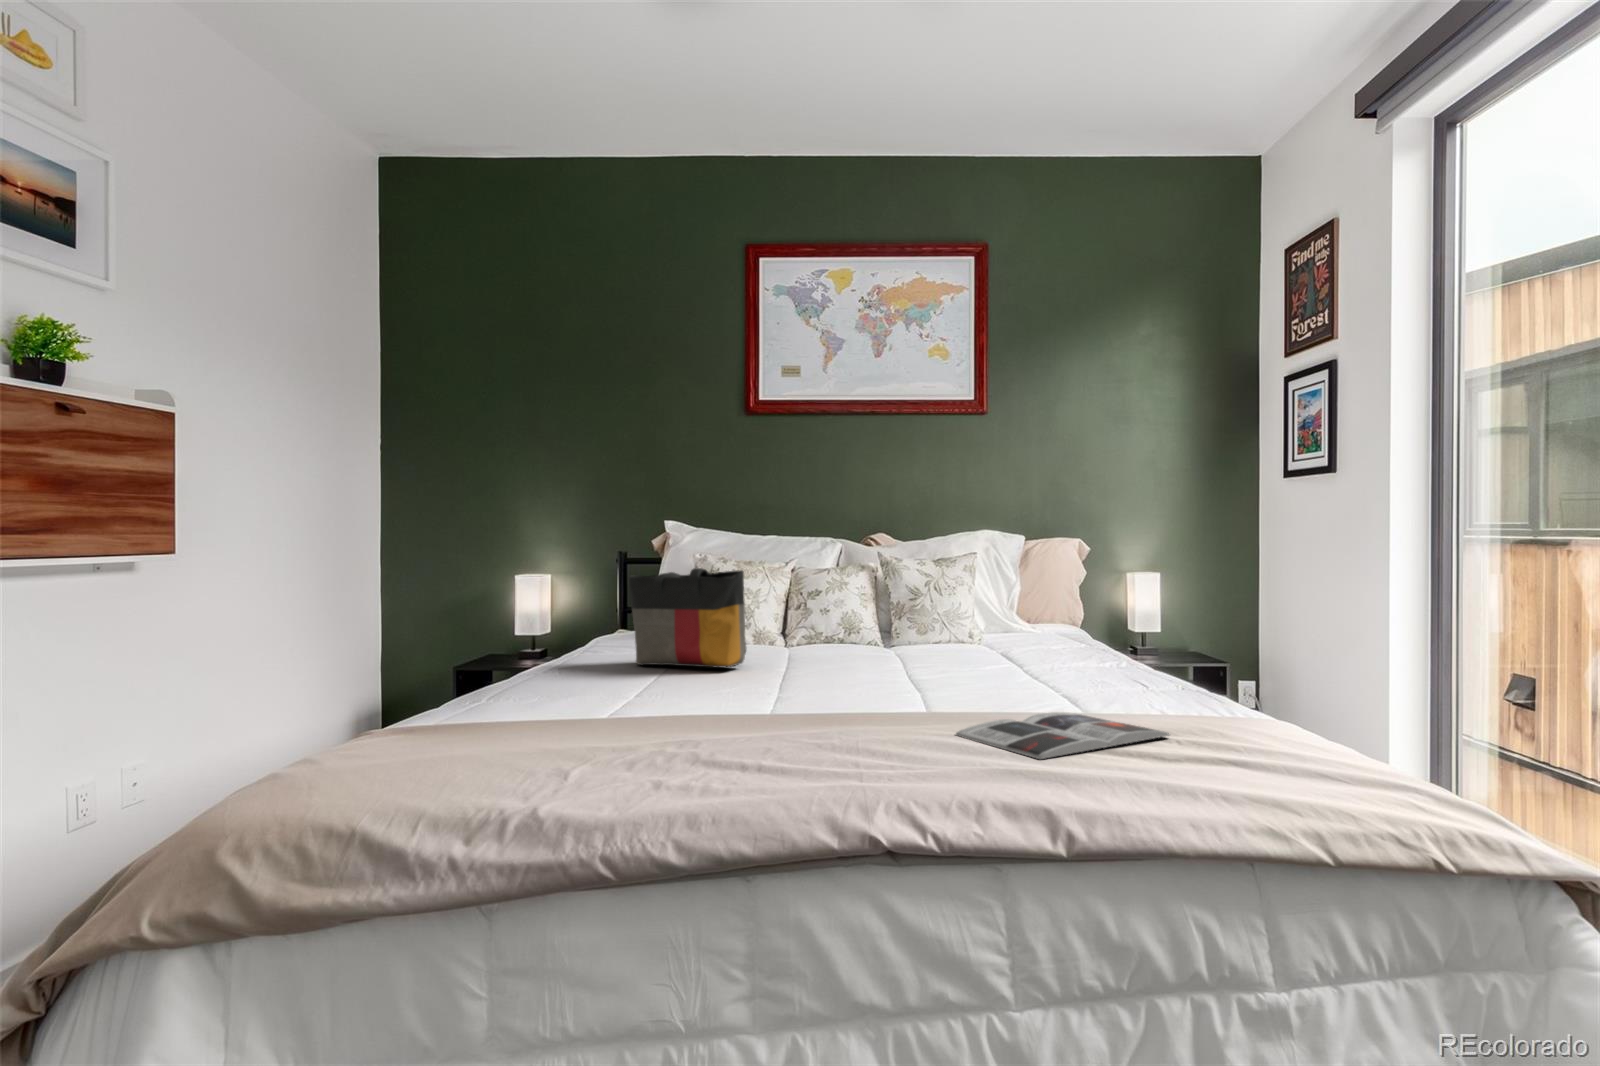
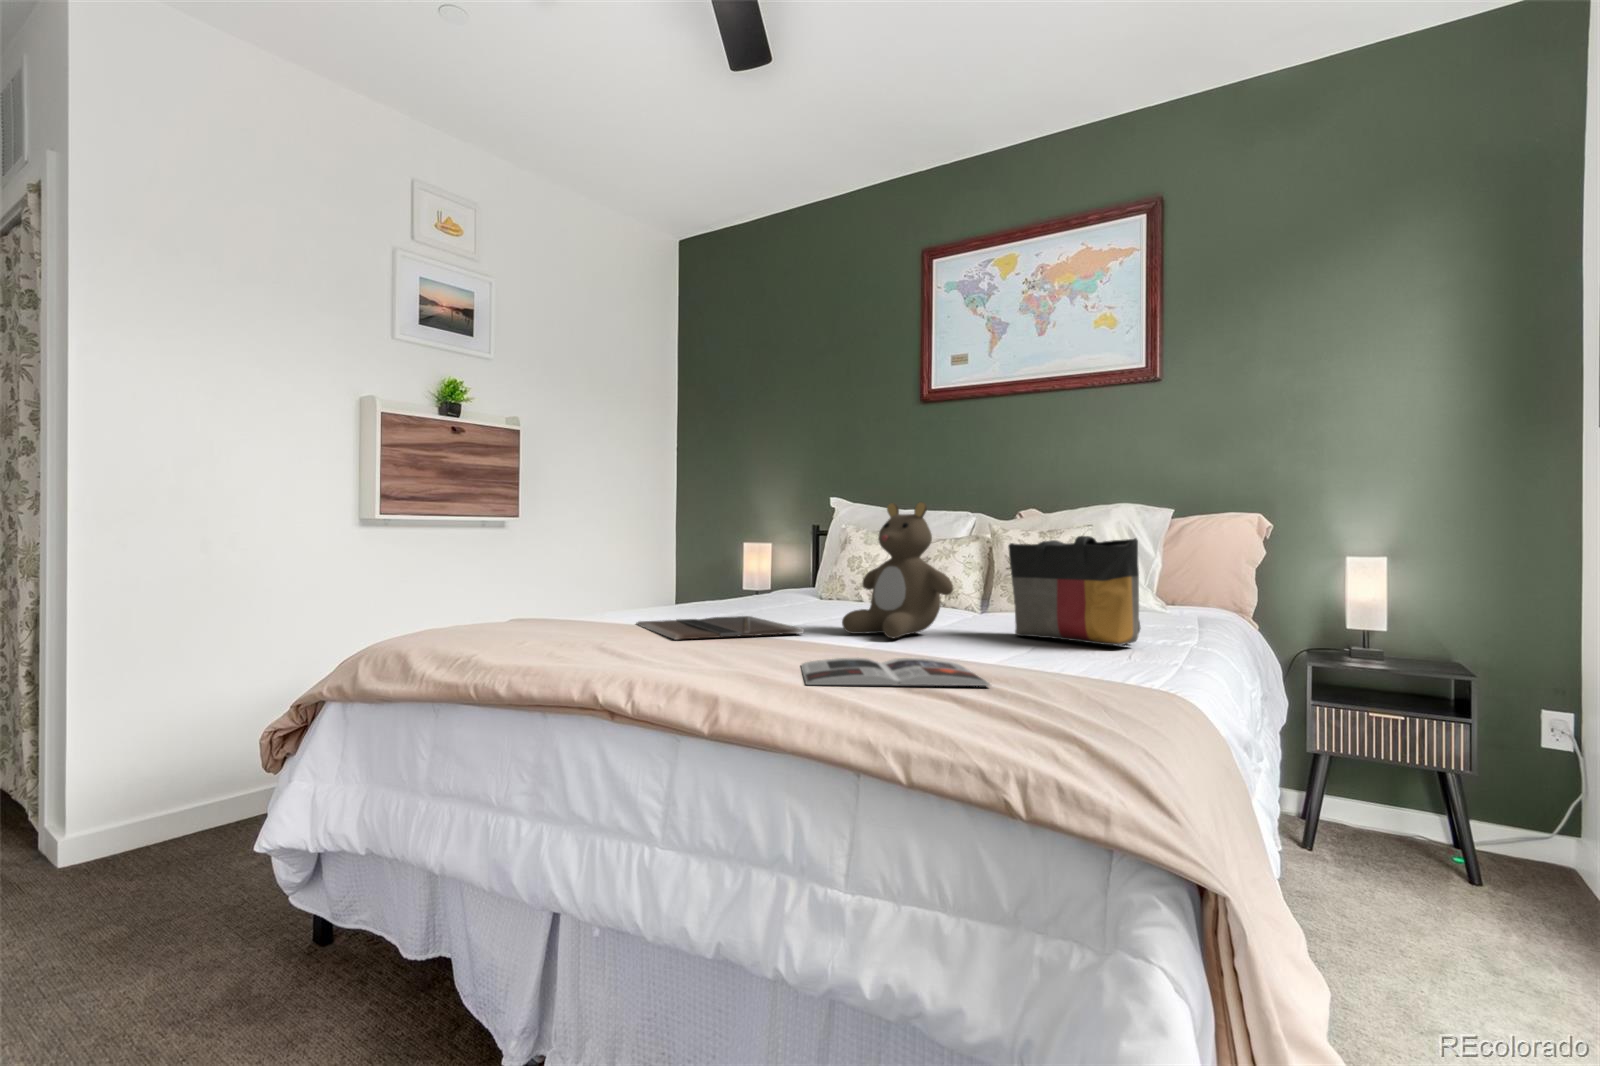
teddy bear: none [851,540,968,689] -> present [842,502,953,638]
tote bag: present [628,568,746,668] -> present [1008,536,1140,645]
laptop: none [608,674,831,717] -> present [637,616,804,640]

